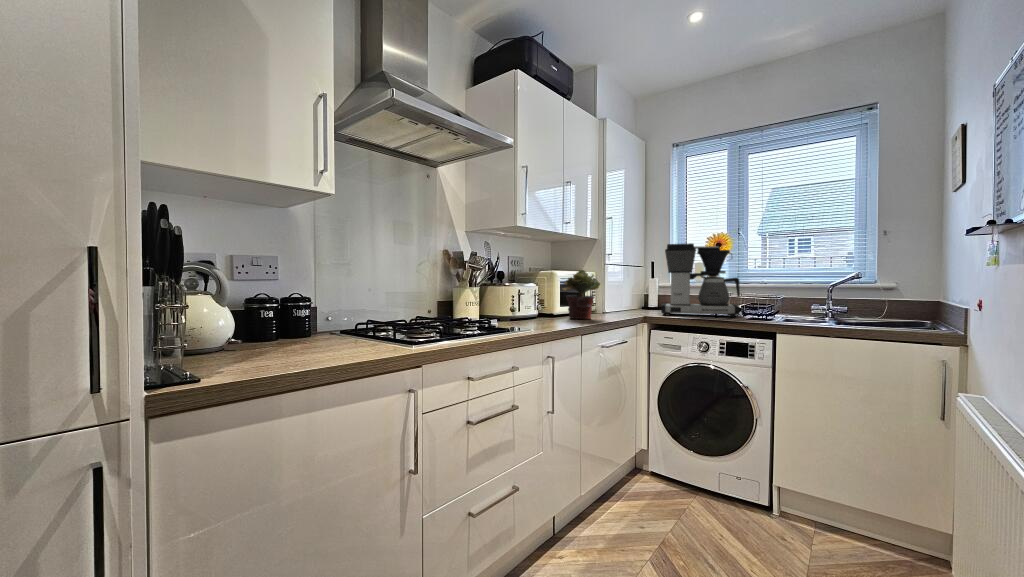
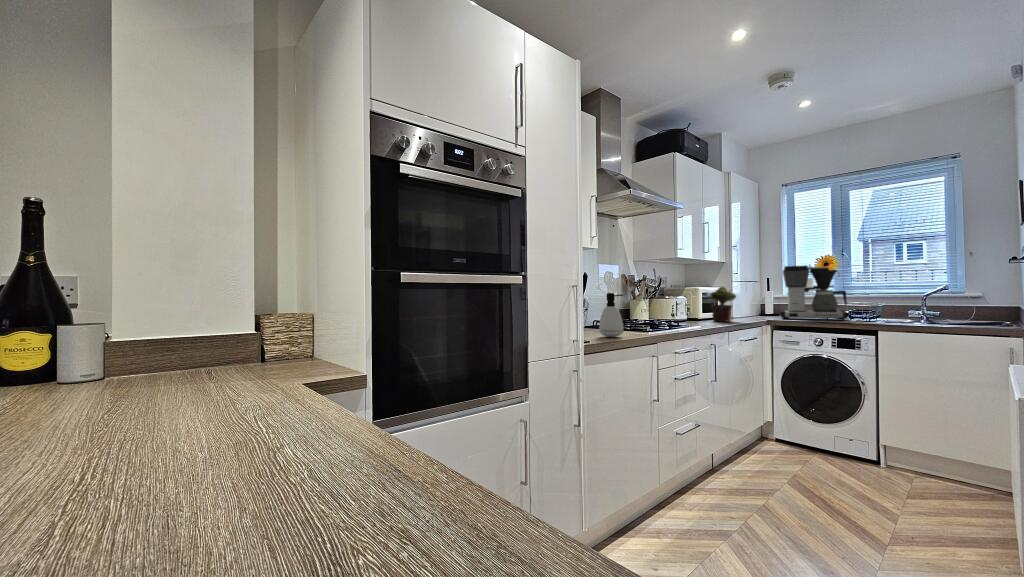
soap dispenser: none [298,272,346,357] -> present [599,293,623,337]

